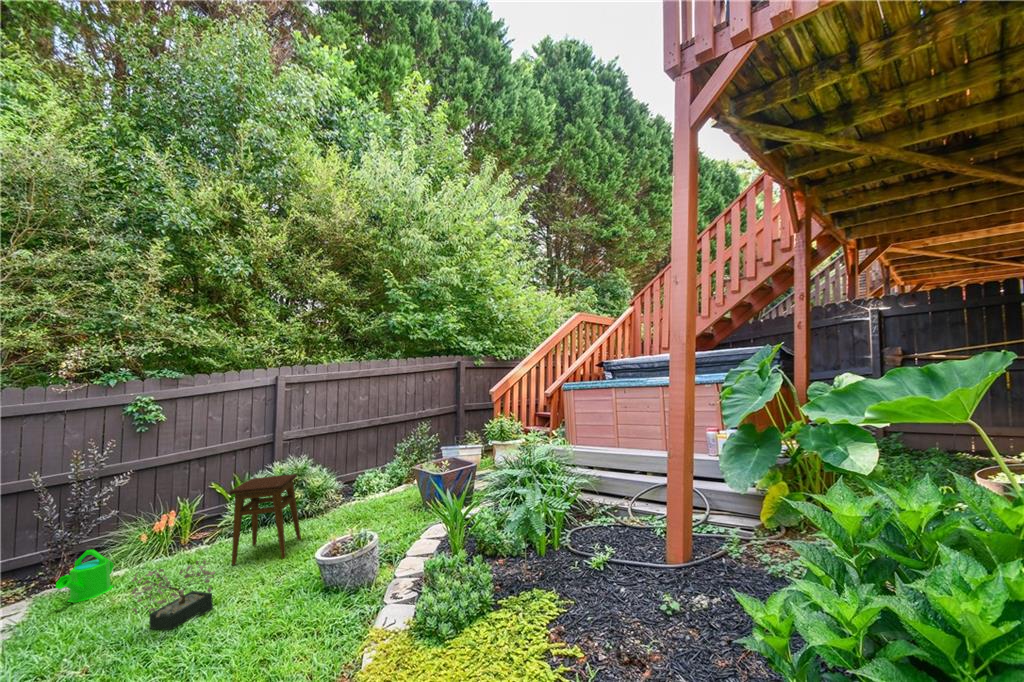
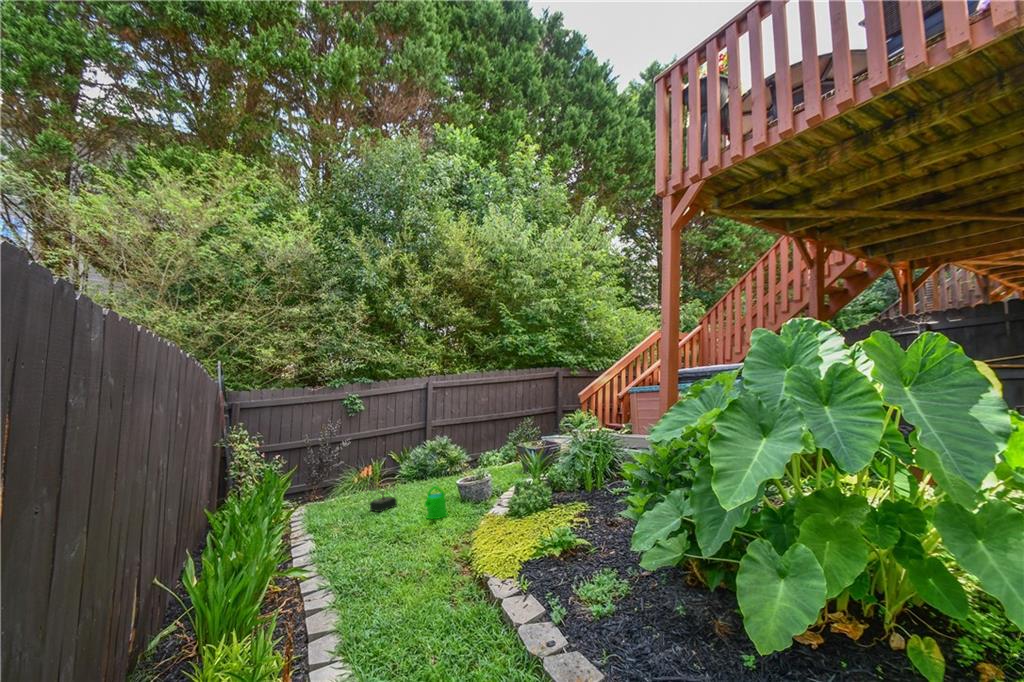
stool: present [230,474,301,565] -> none [403,444,441,492]
watering can: present [56,549,114,603] -> present [424,486,448,519]

